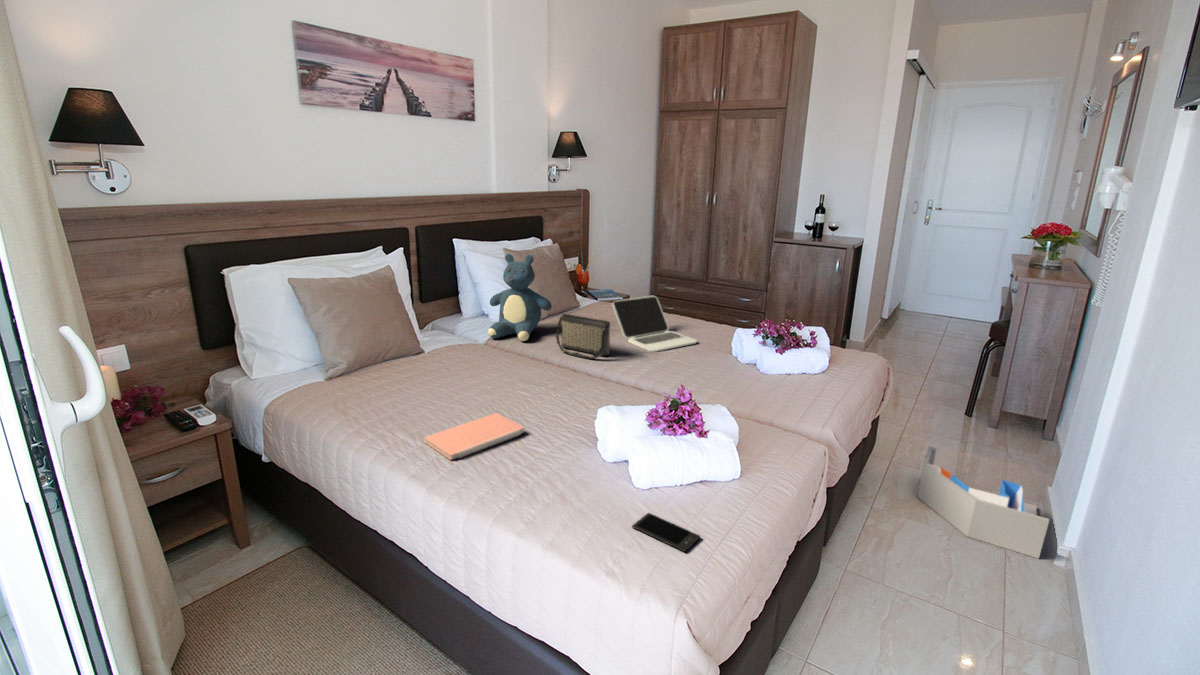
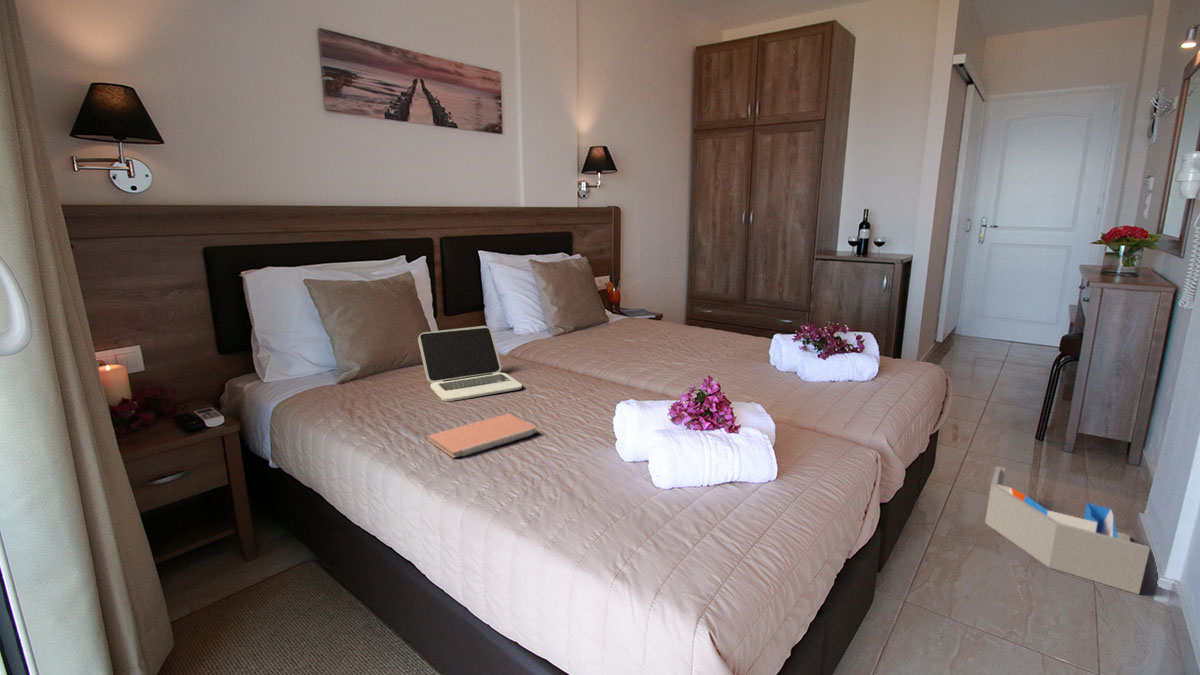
teddy bear: present [488,254,552,341] -> none [511,261,577,350]
laptop: present [613,295,697,352] -> present [418,326,522,401]
handbag: present [556,314,610,359] -> none [580,321,637,366]
smartphone: present [632,513,700,552] -> none [648,514,728,557]

